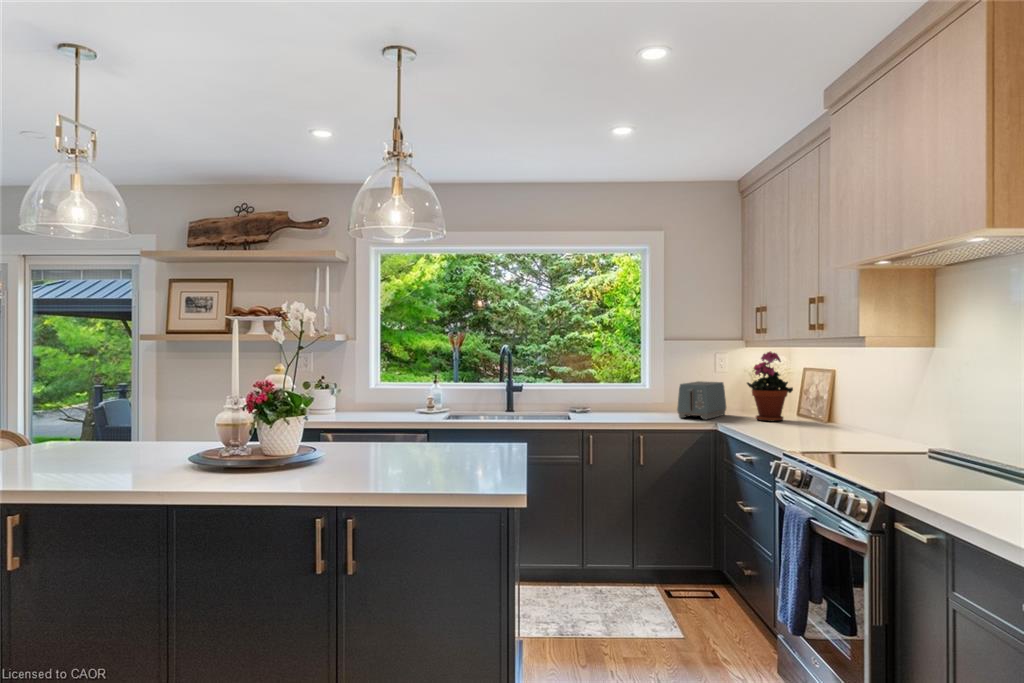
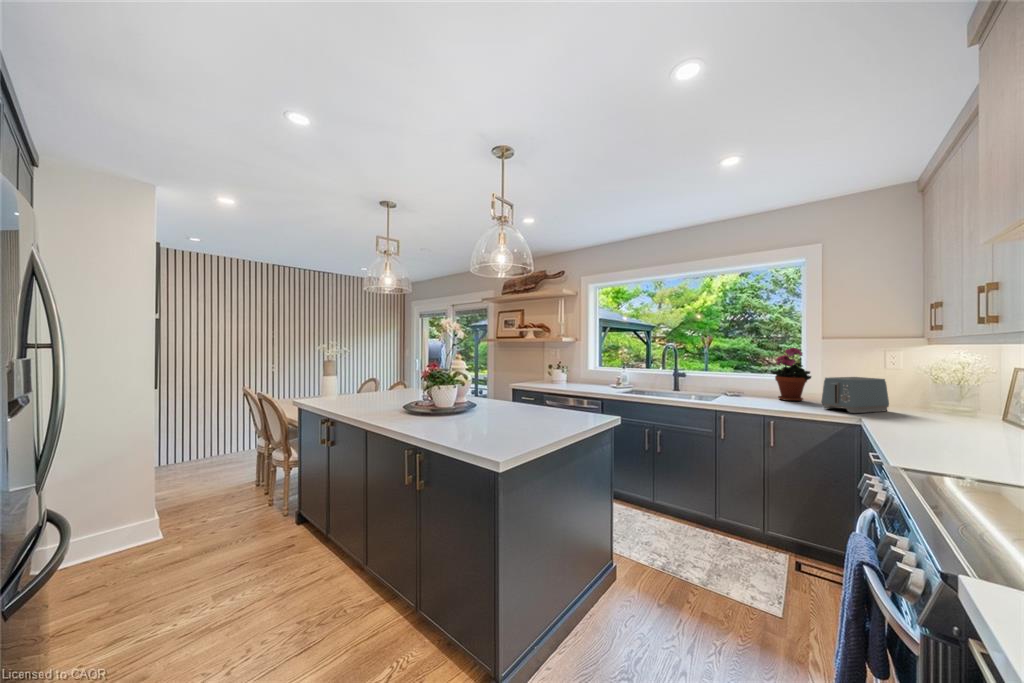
potted plant: present [747,351,793,421] -> present [771,348,811,401]

